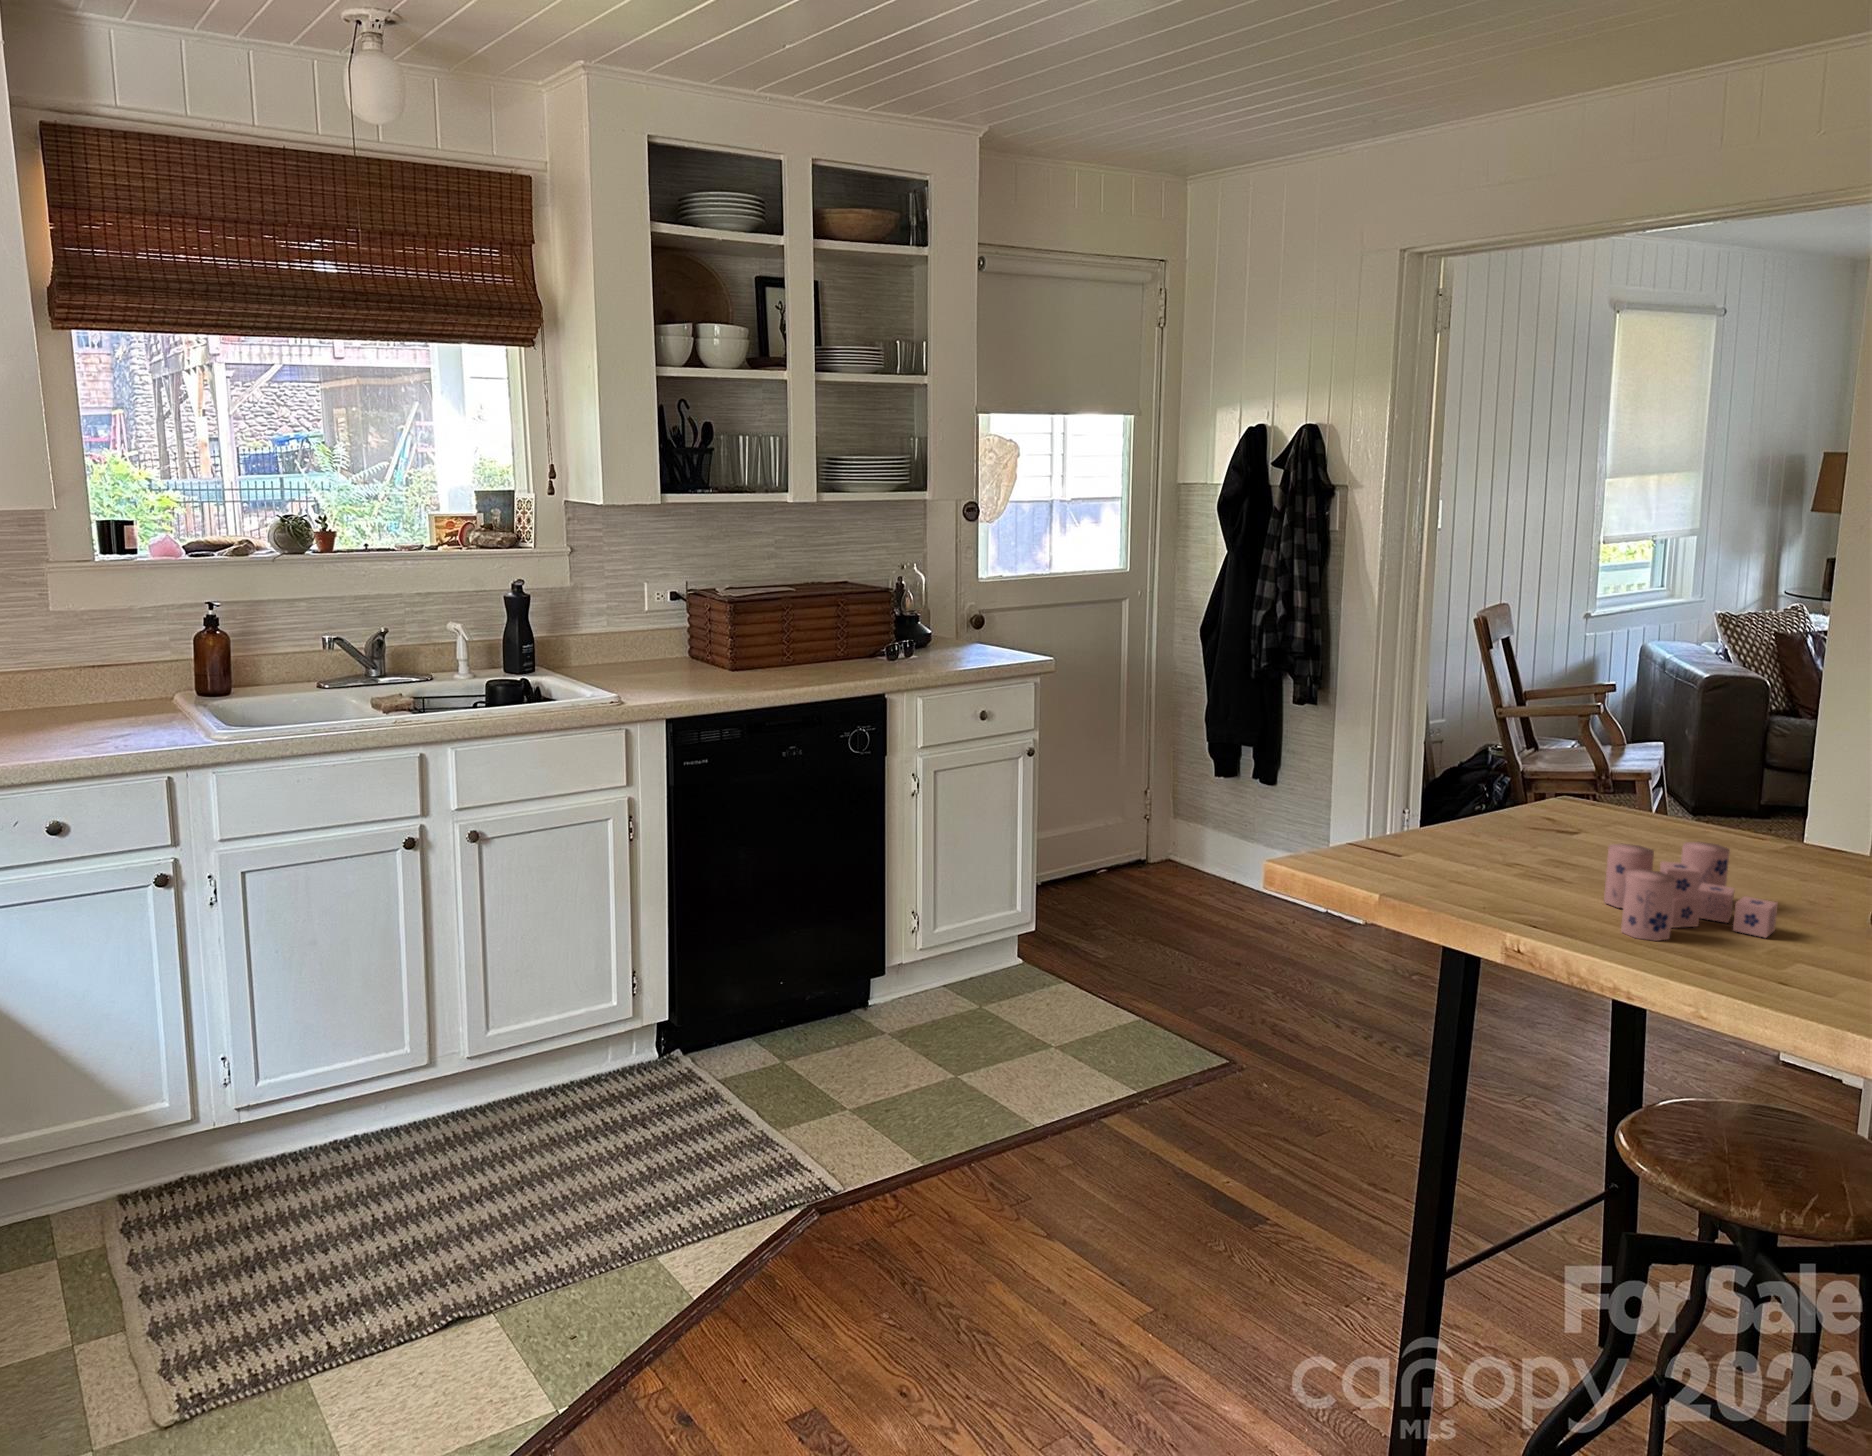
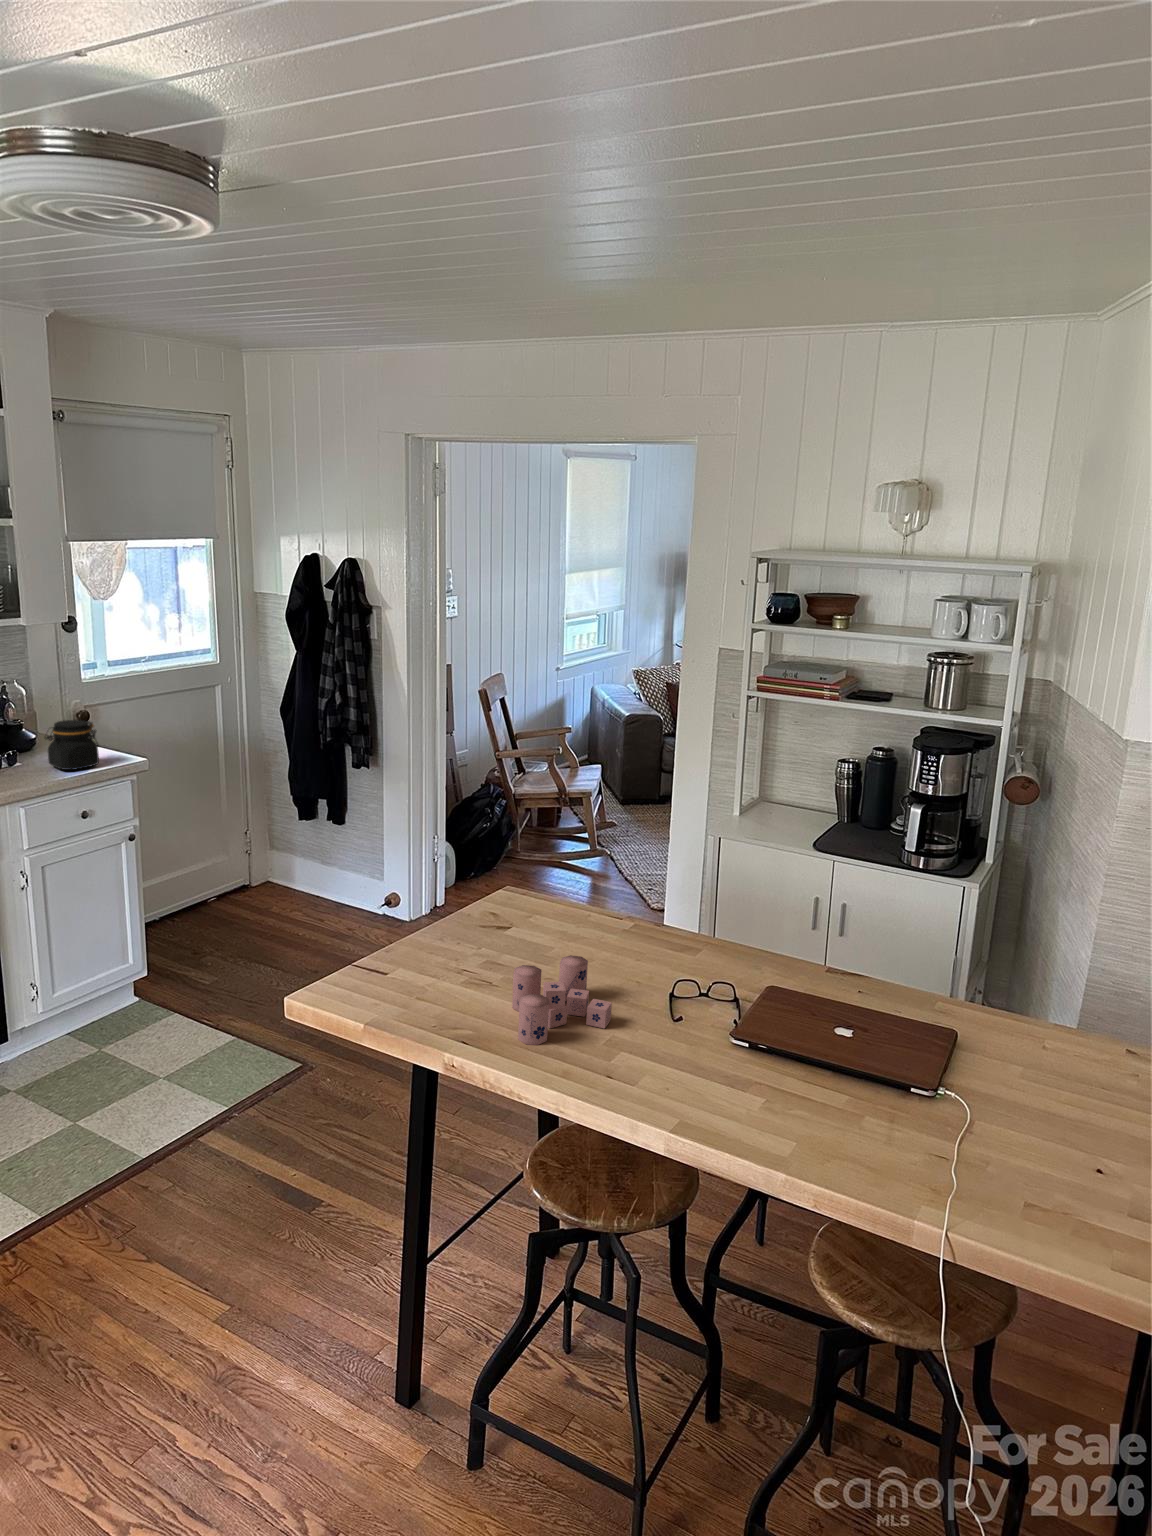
jar: none [944,604,1002,661] -> present [45,720,99,770]

